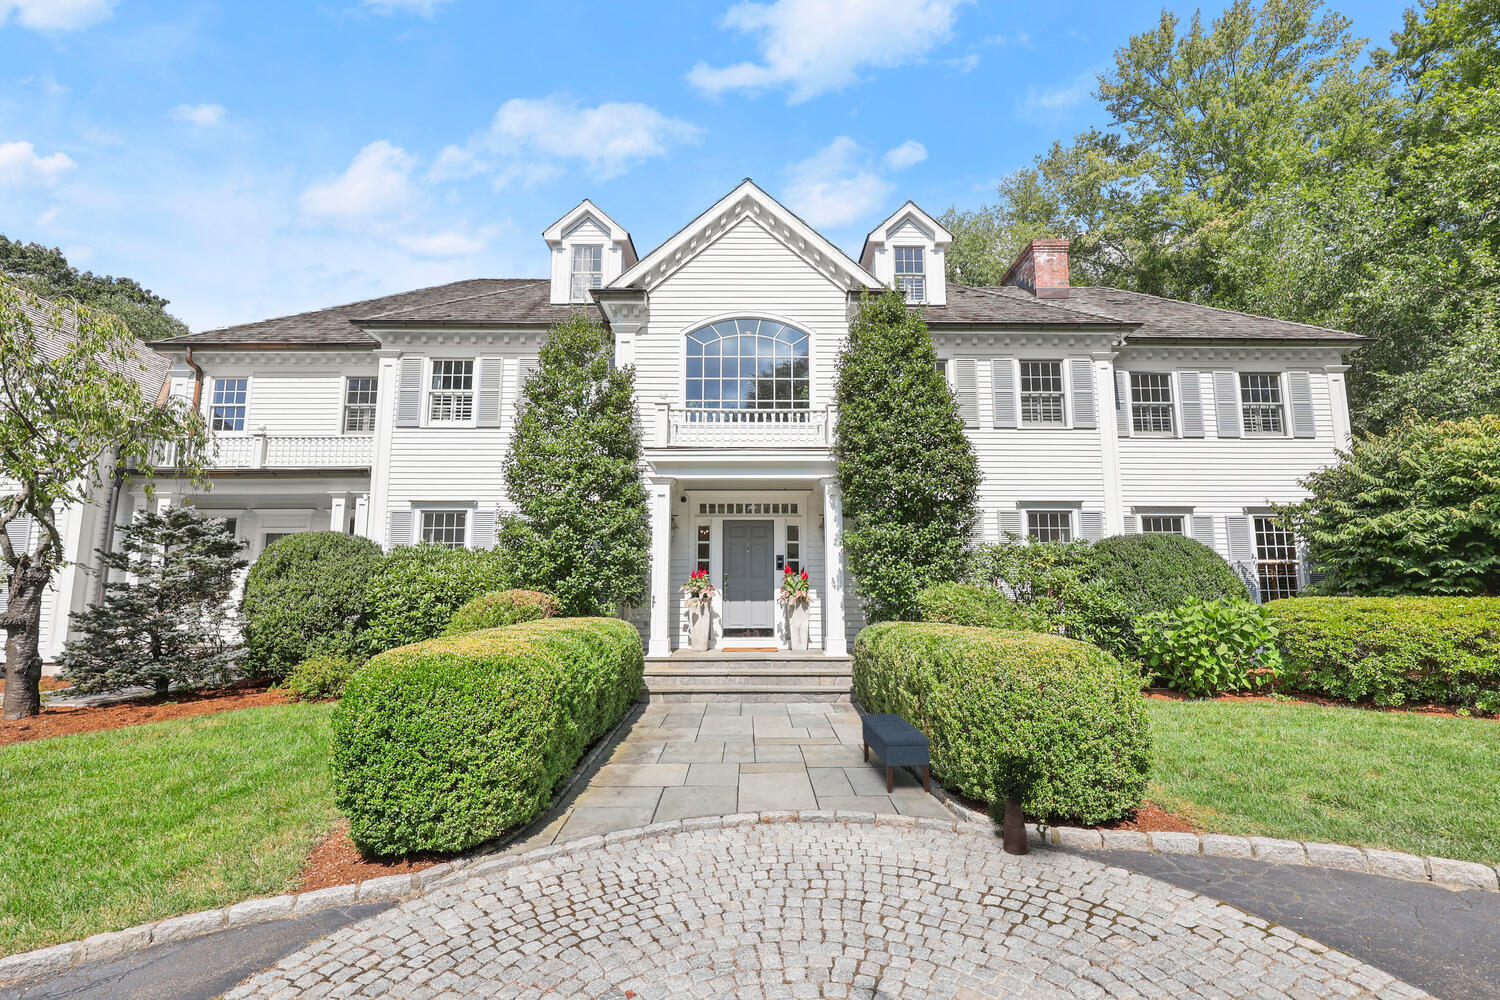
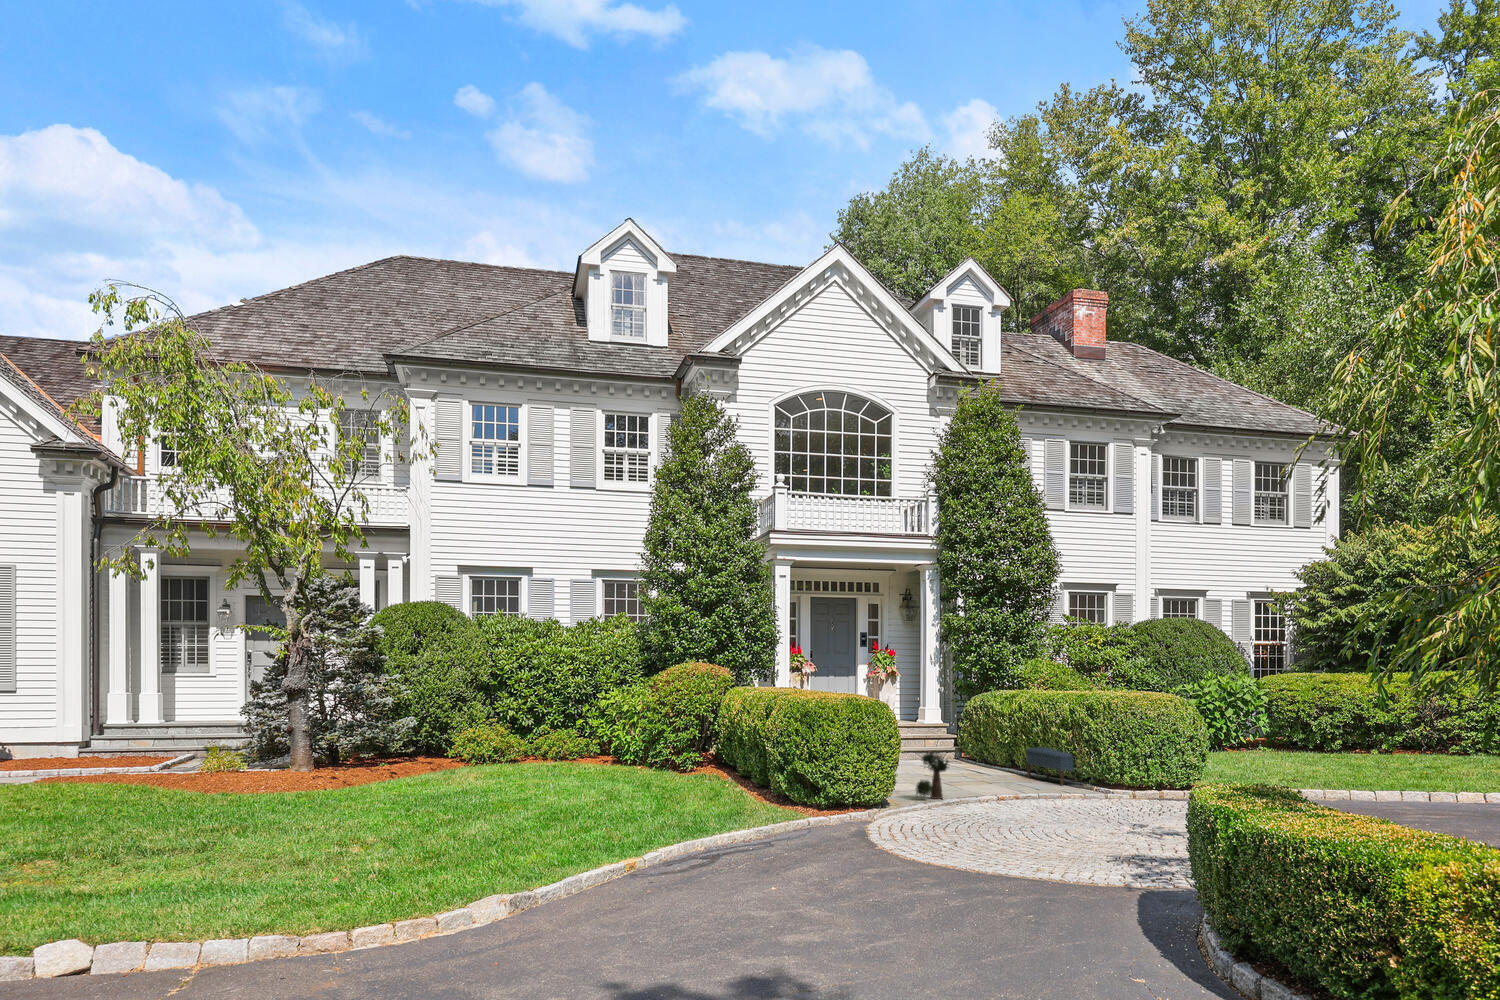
potted plant: present [986,751,1049,855] -> present [916,752,949,799]

